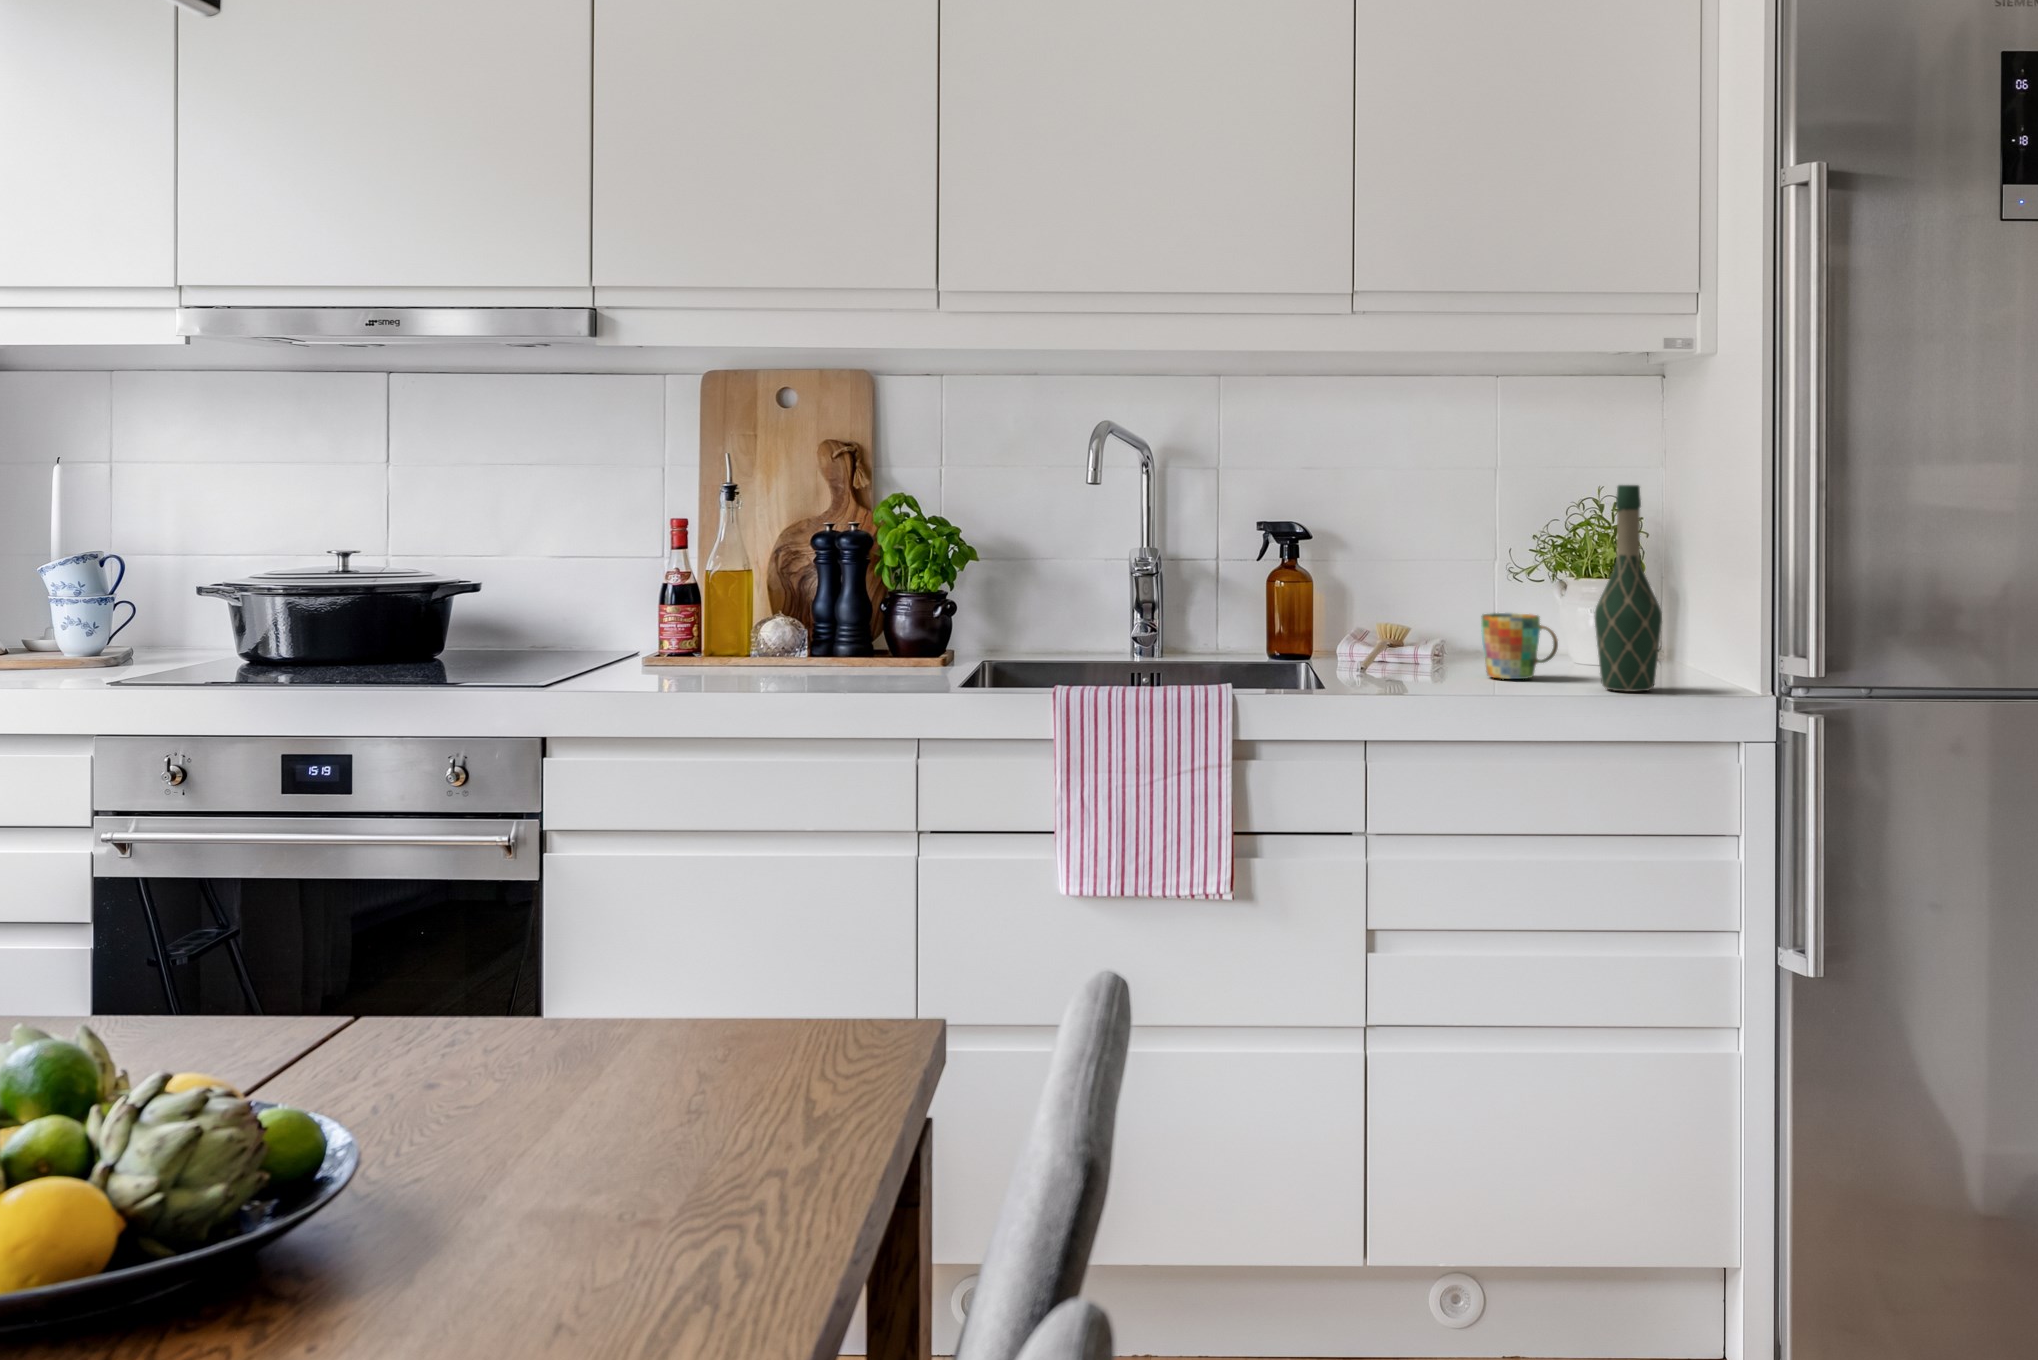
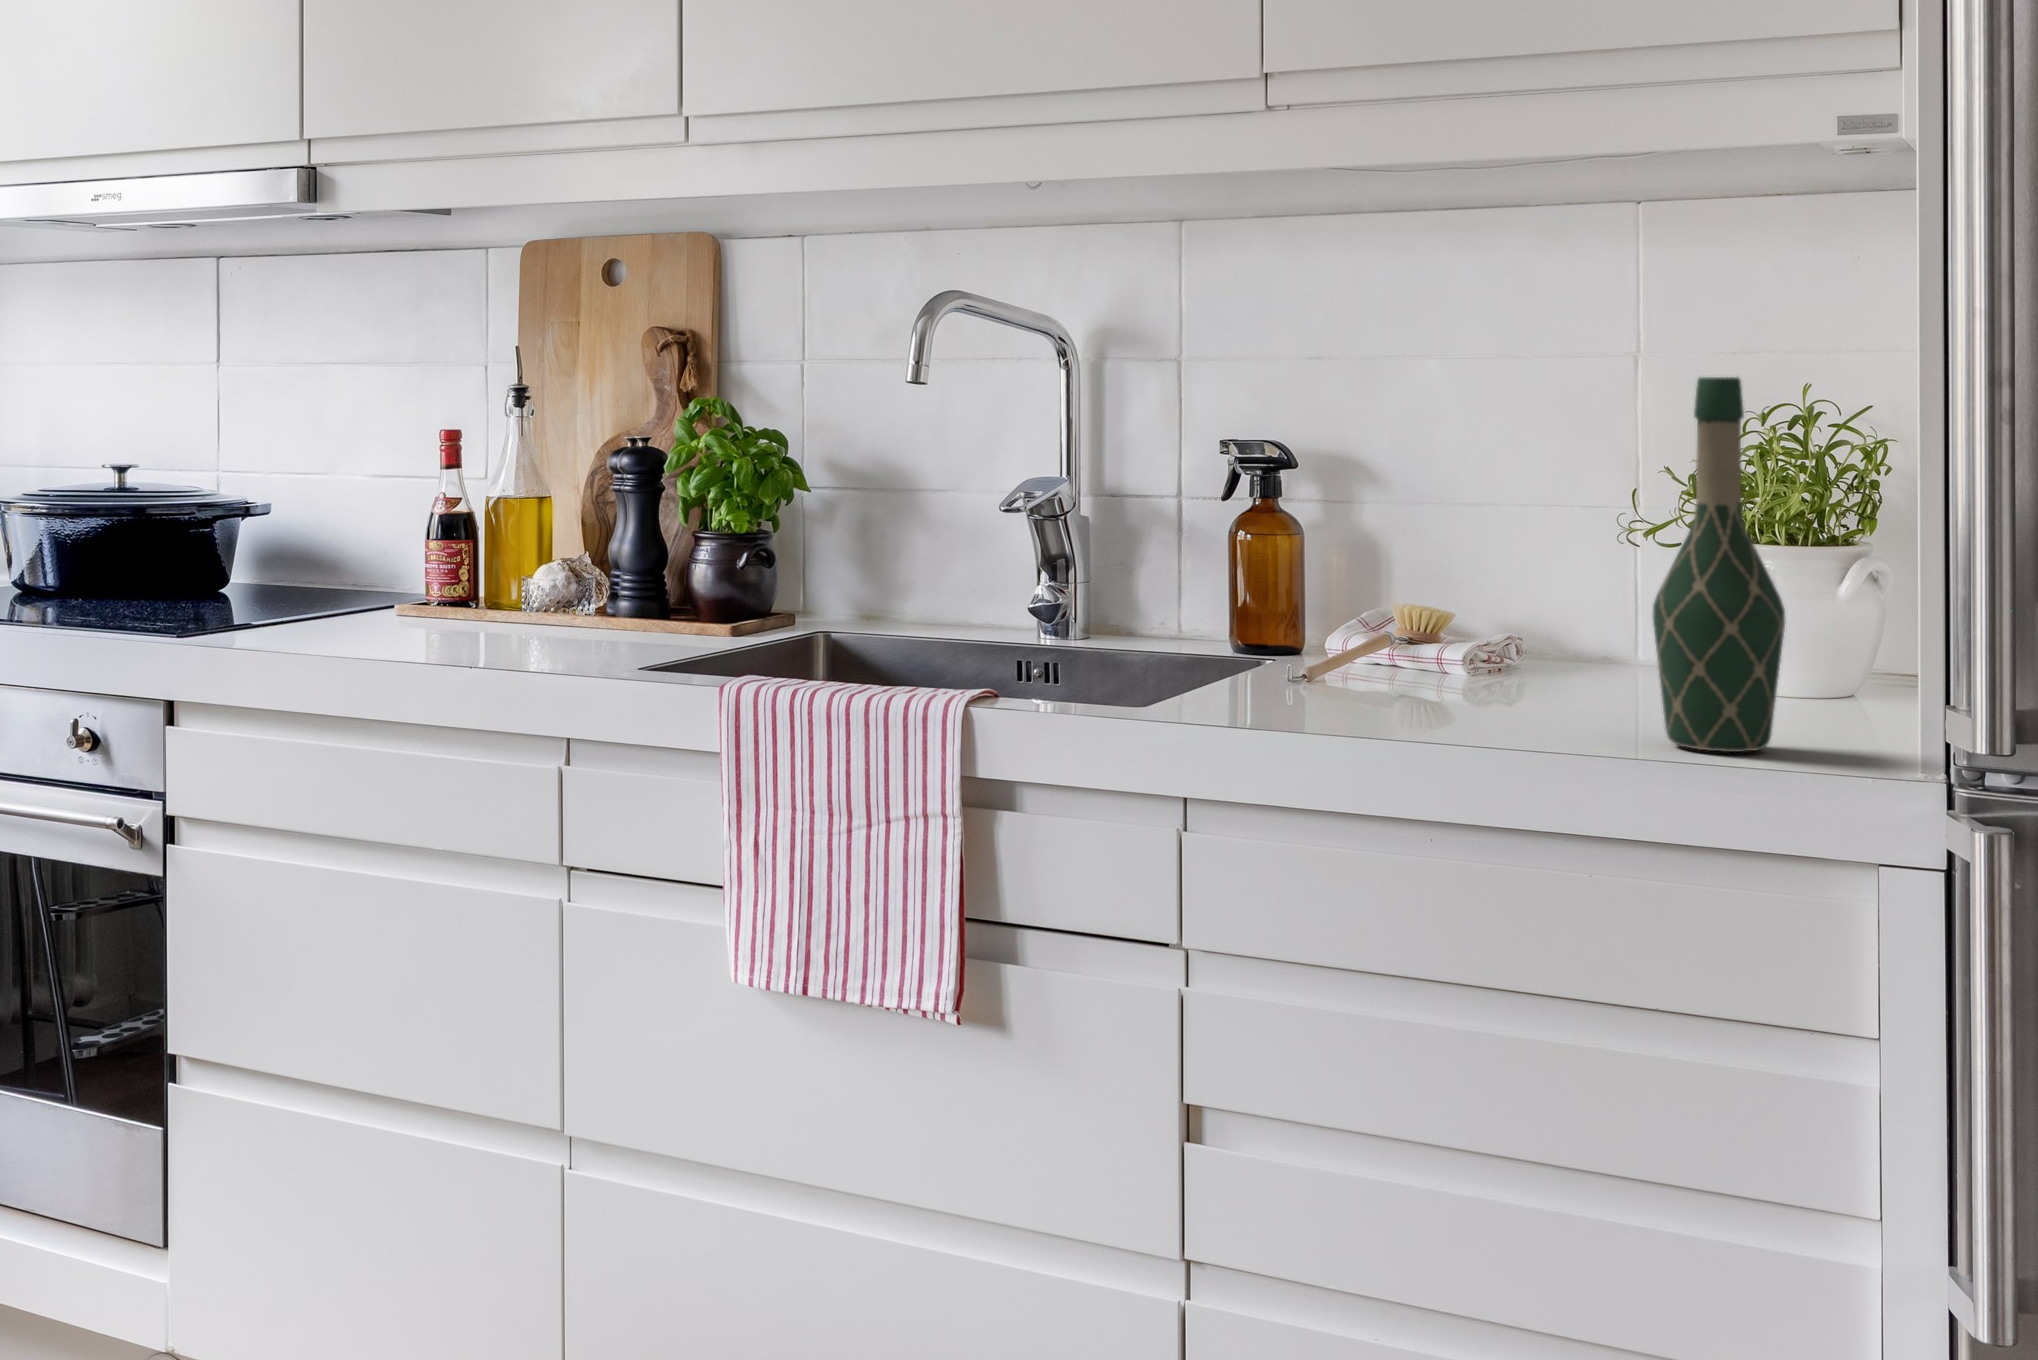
mug: present [1482,613,1558,679] -> none [1505,601,1651,714]

